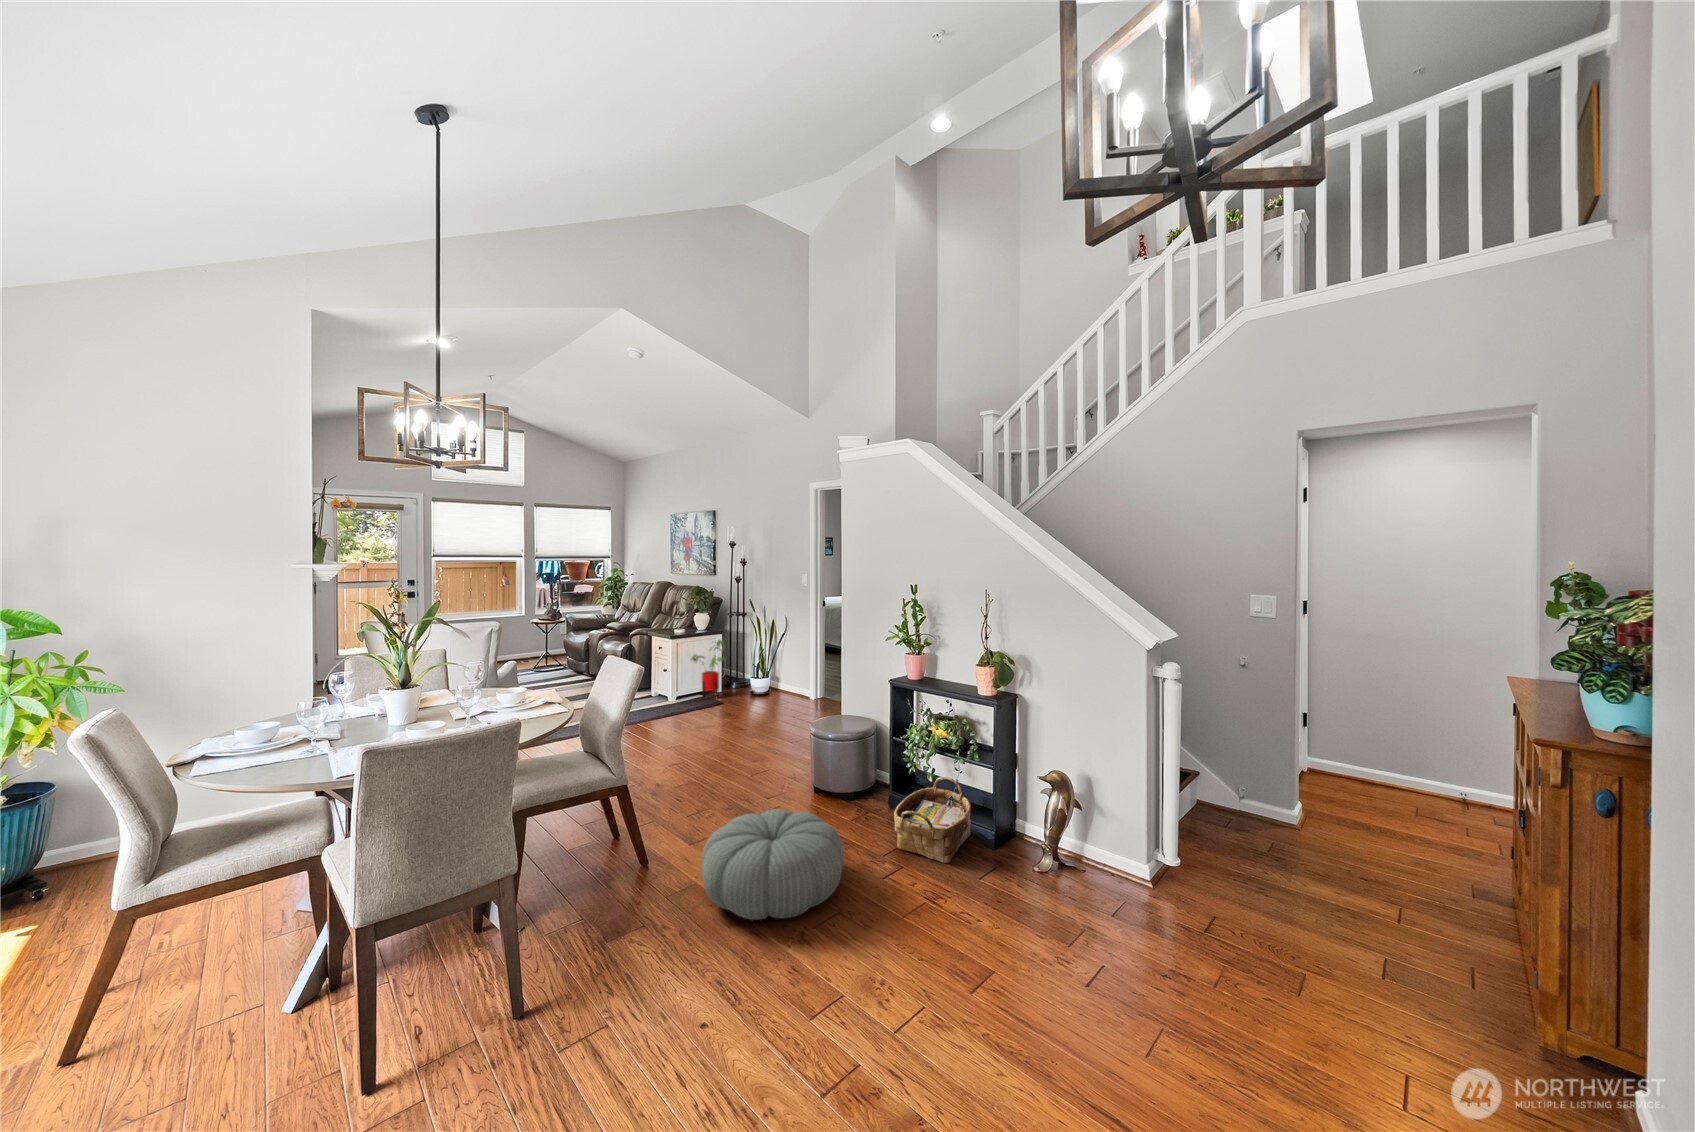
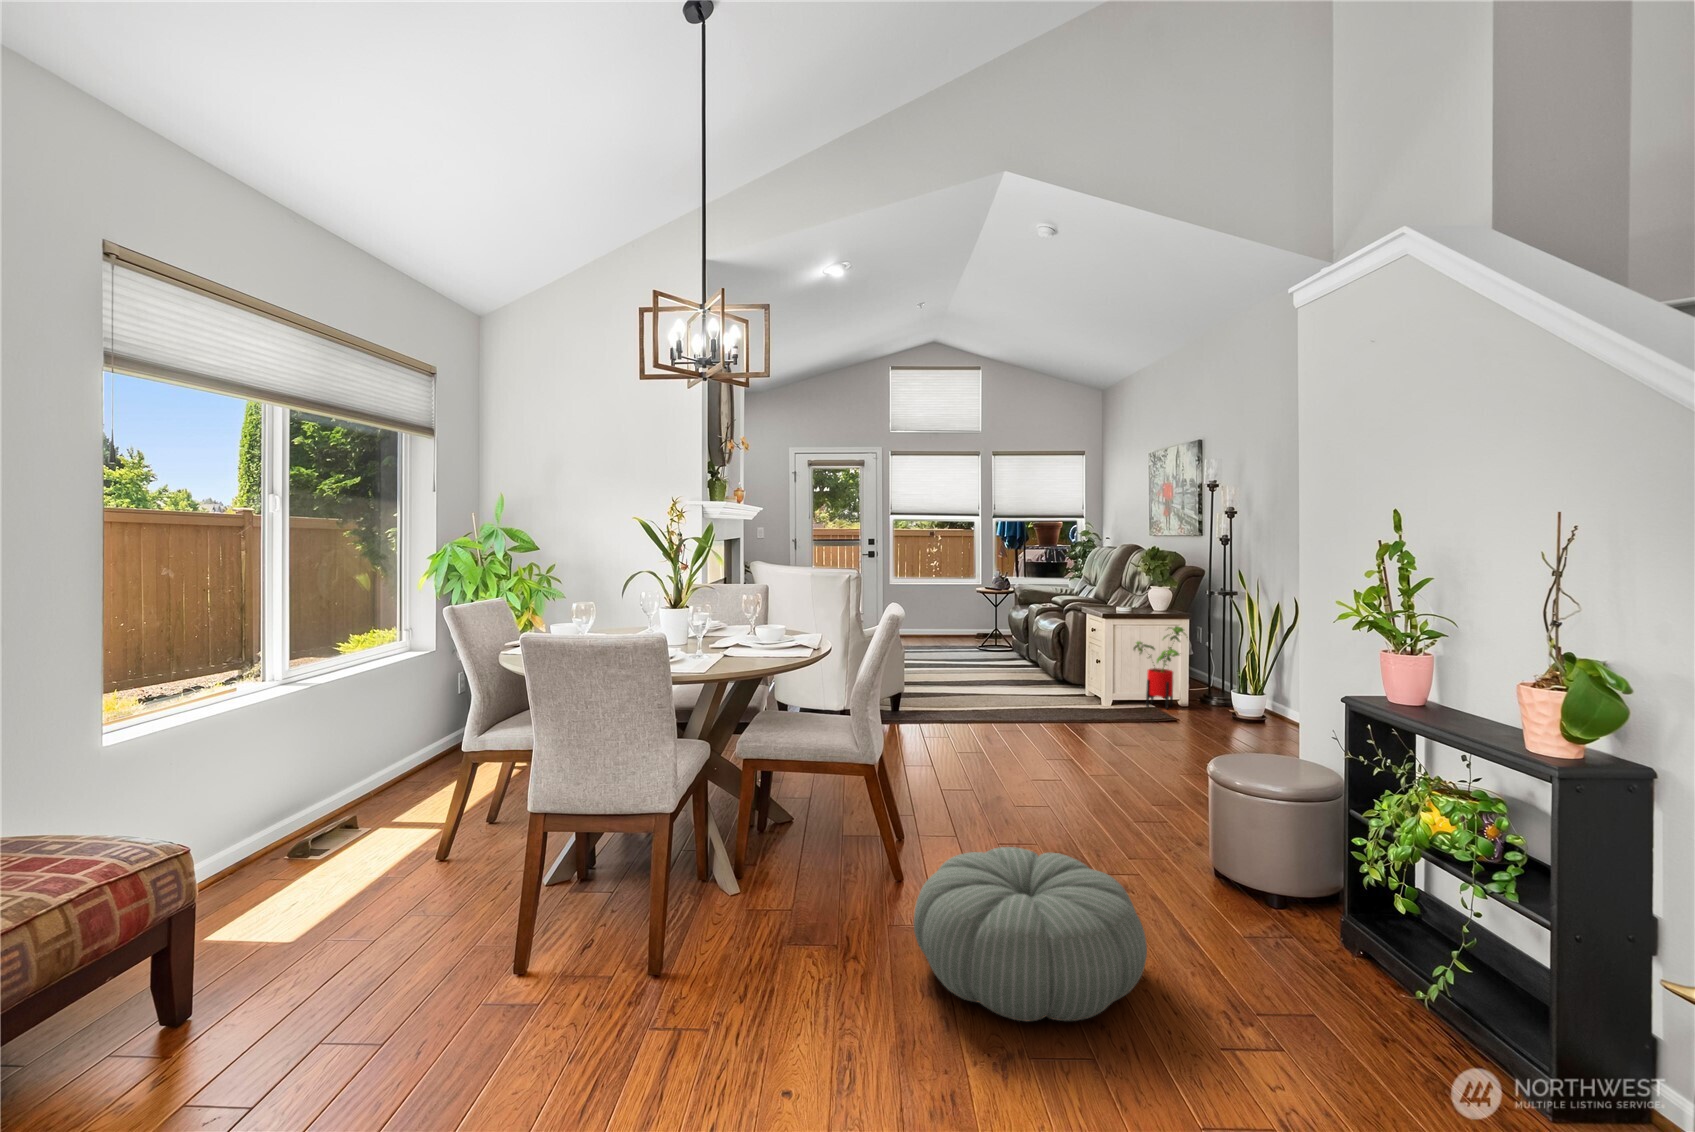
woven basket: present [894,777,971,863] -> none [1280,902,1479,1070]

